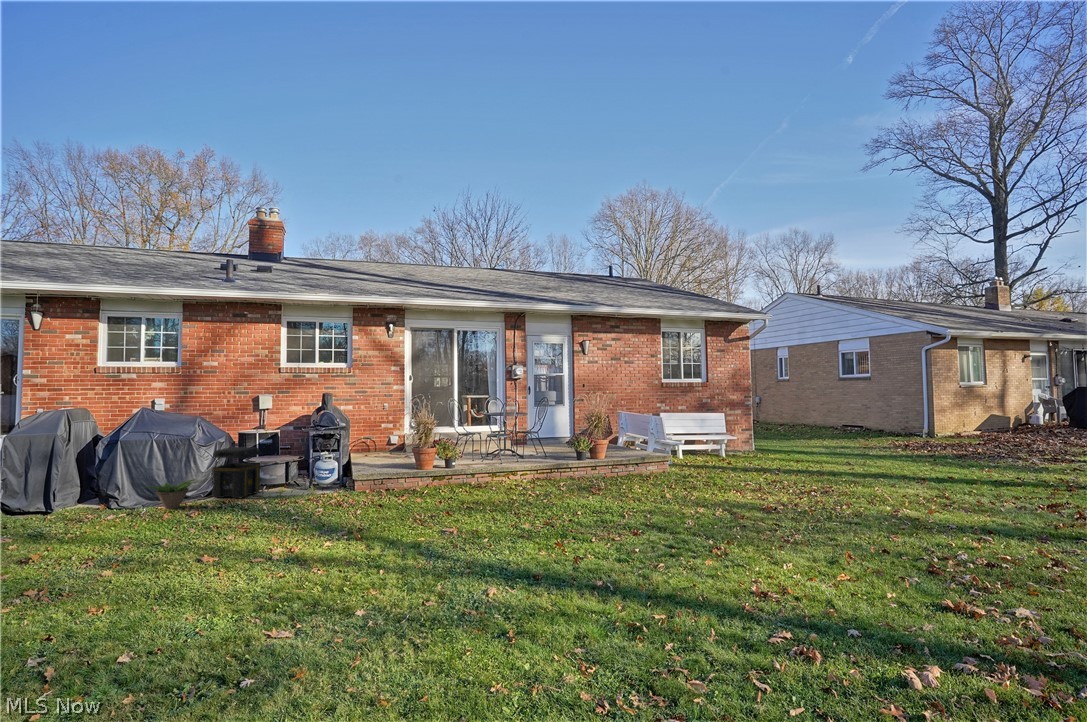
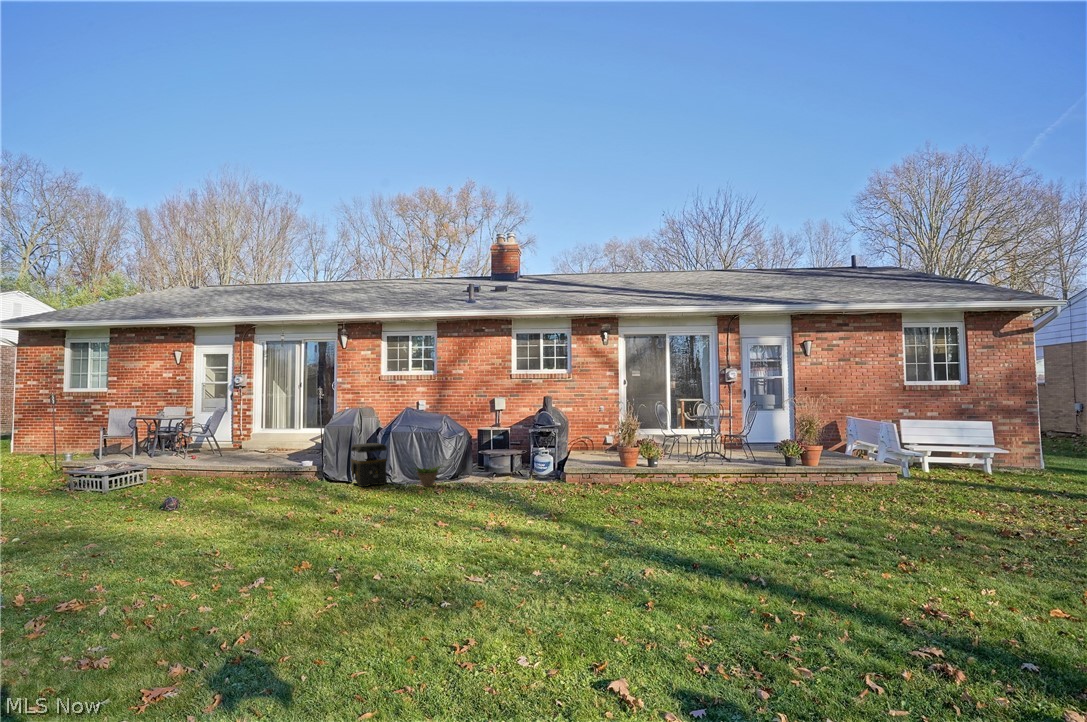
toolbox: present [212,447,261,498] -> present [351,443,387,487]

